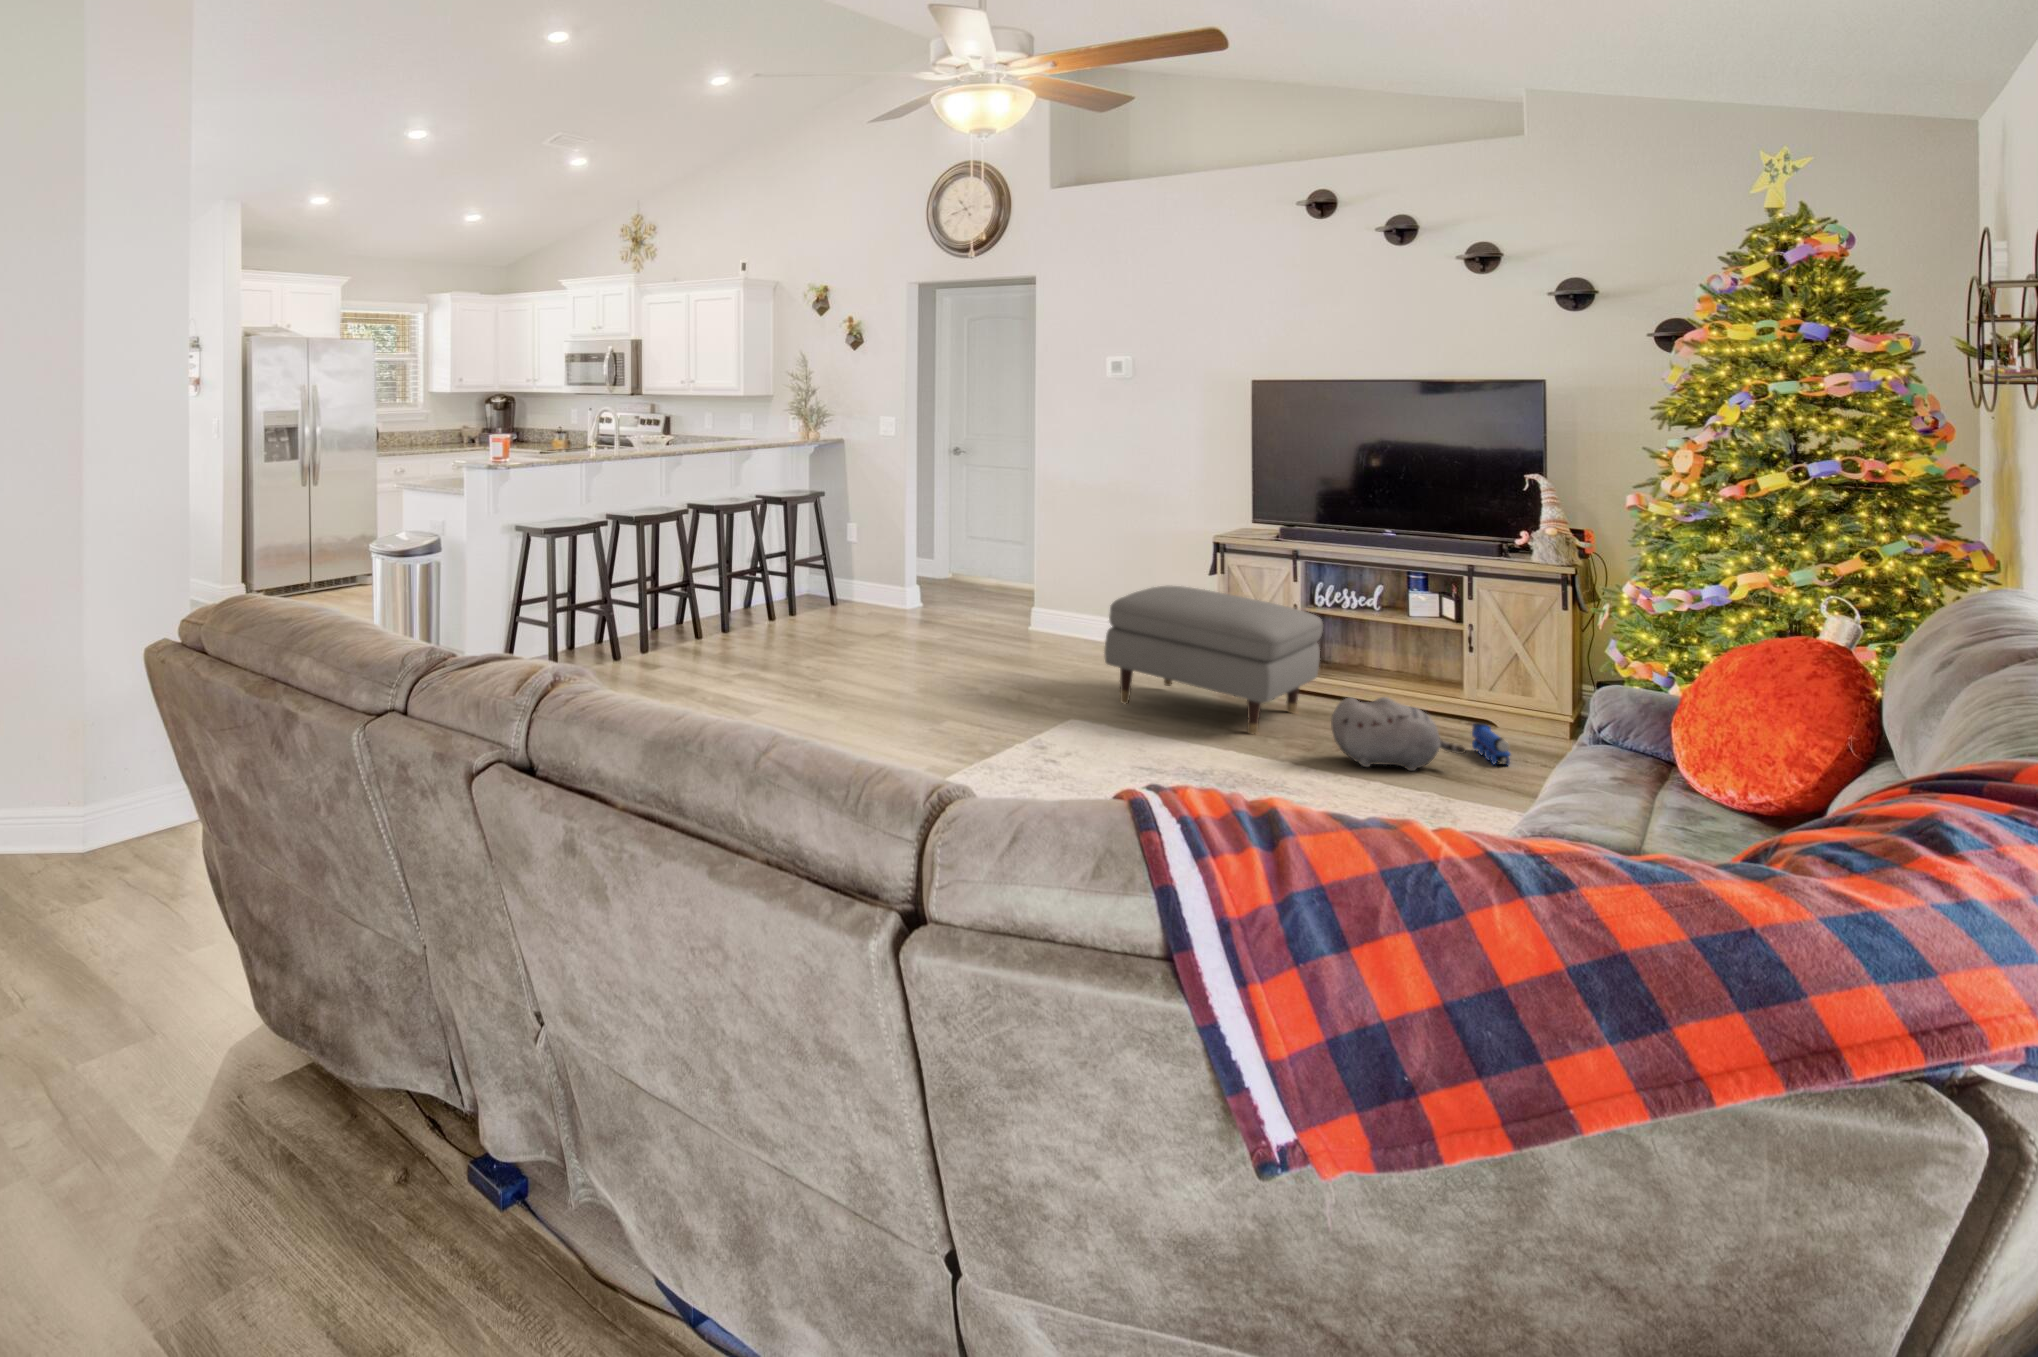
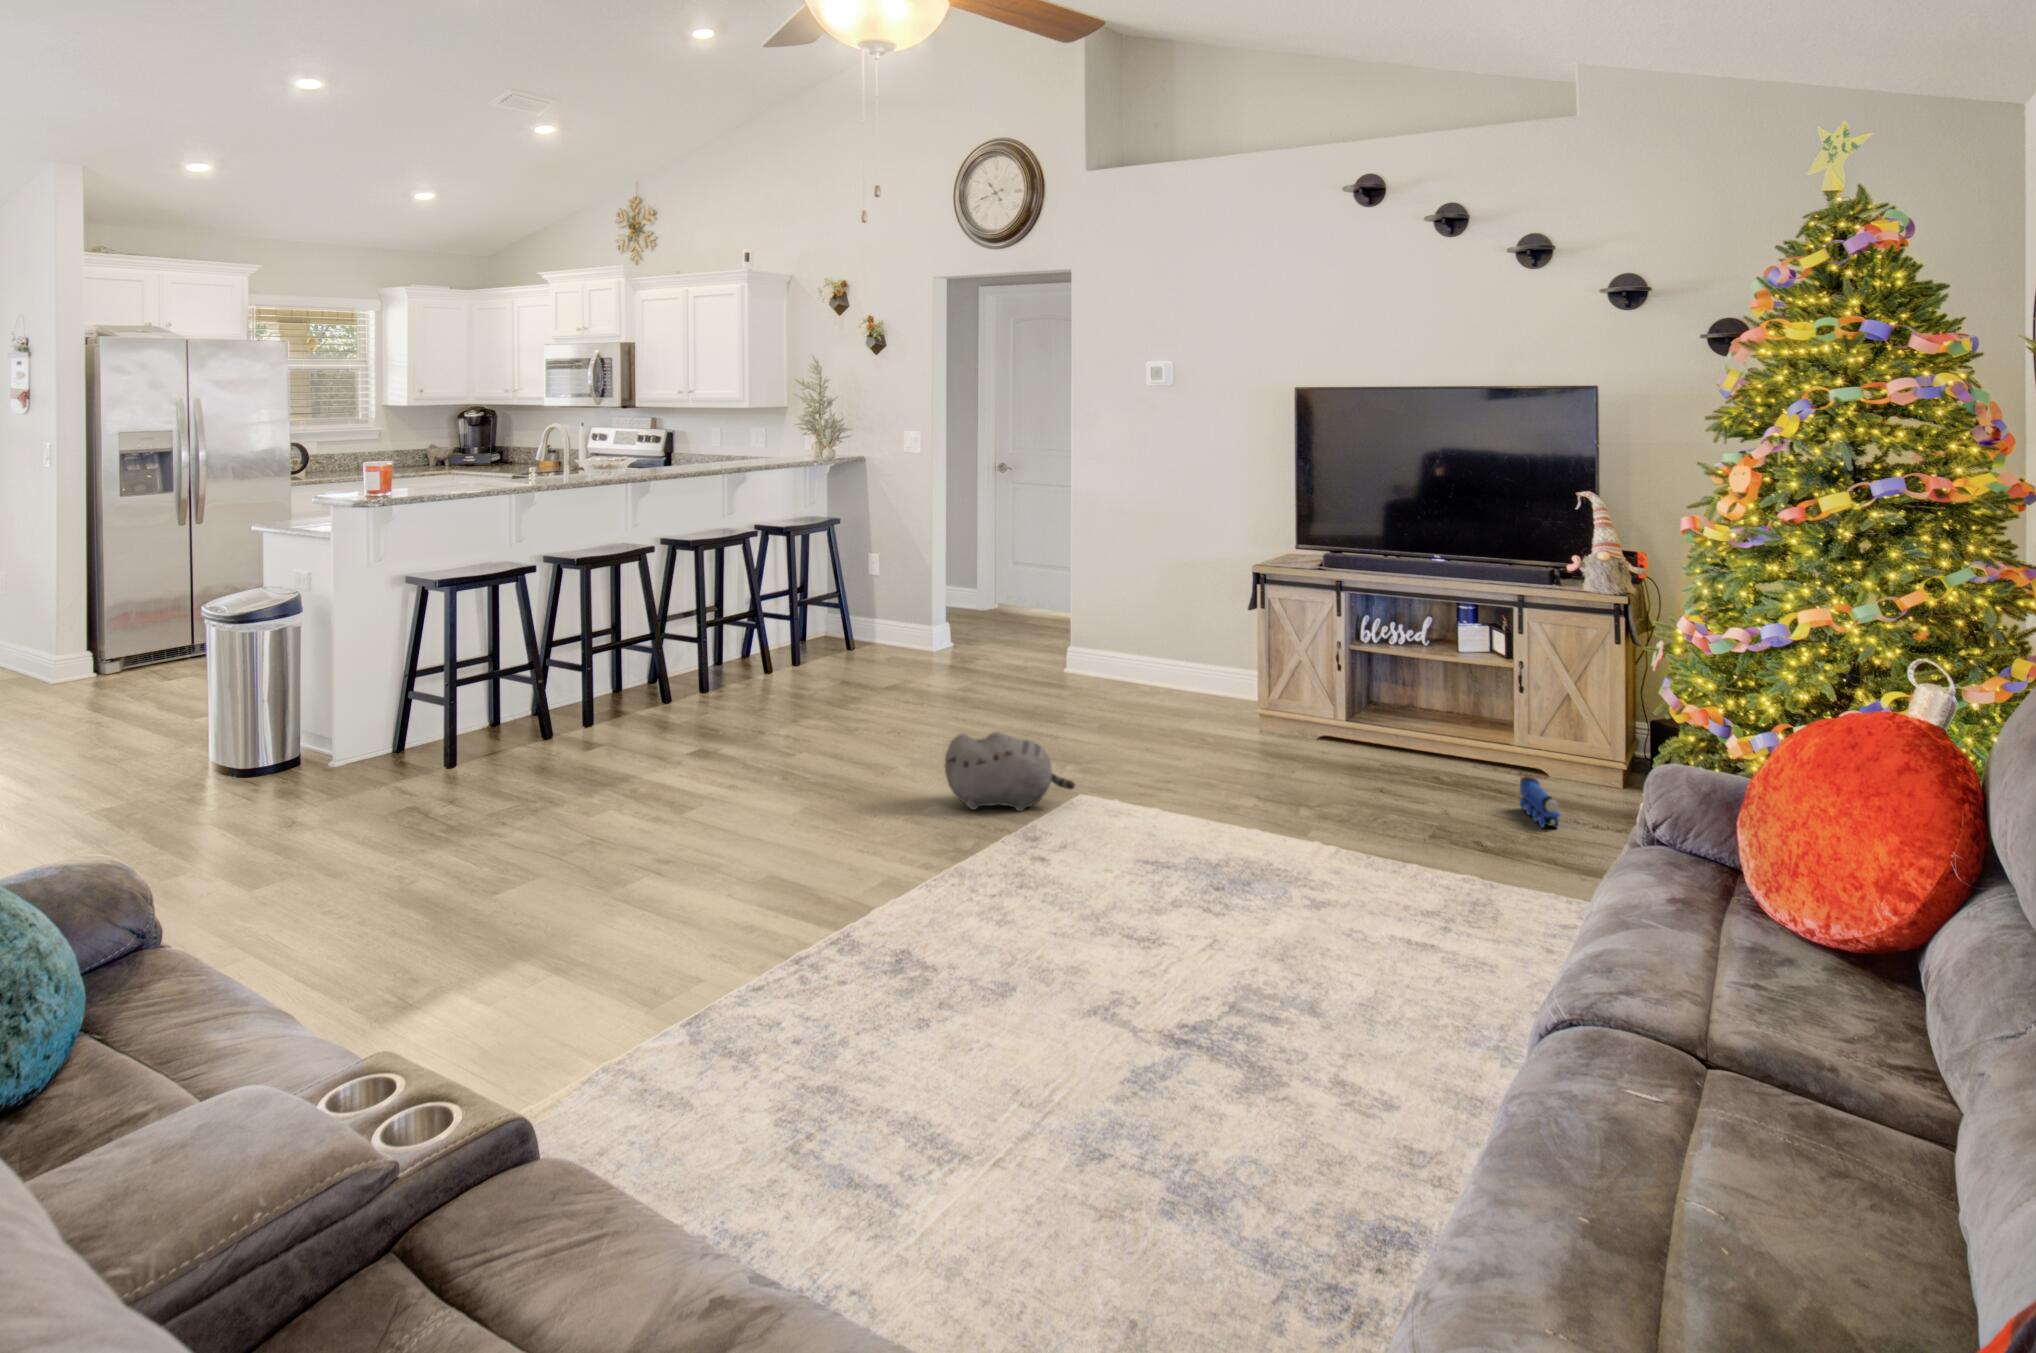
ottoman: present [1104,586,1323,734] -> none [1122,625,1364,805]
plush toy: present [1331,697,1466,771] -> present [945,732,1075,811]

